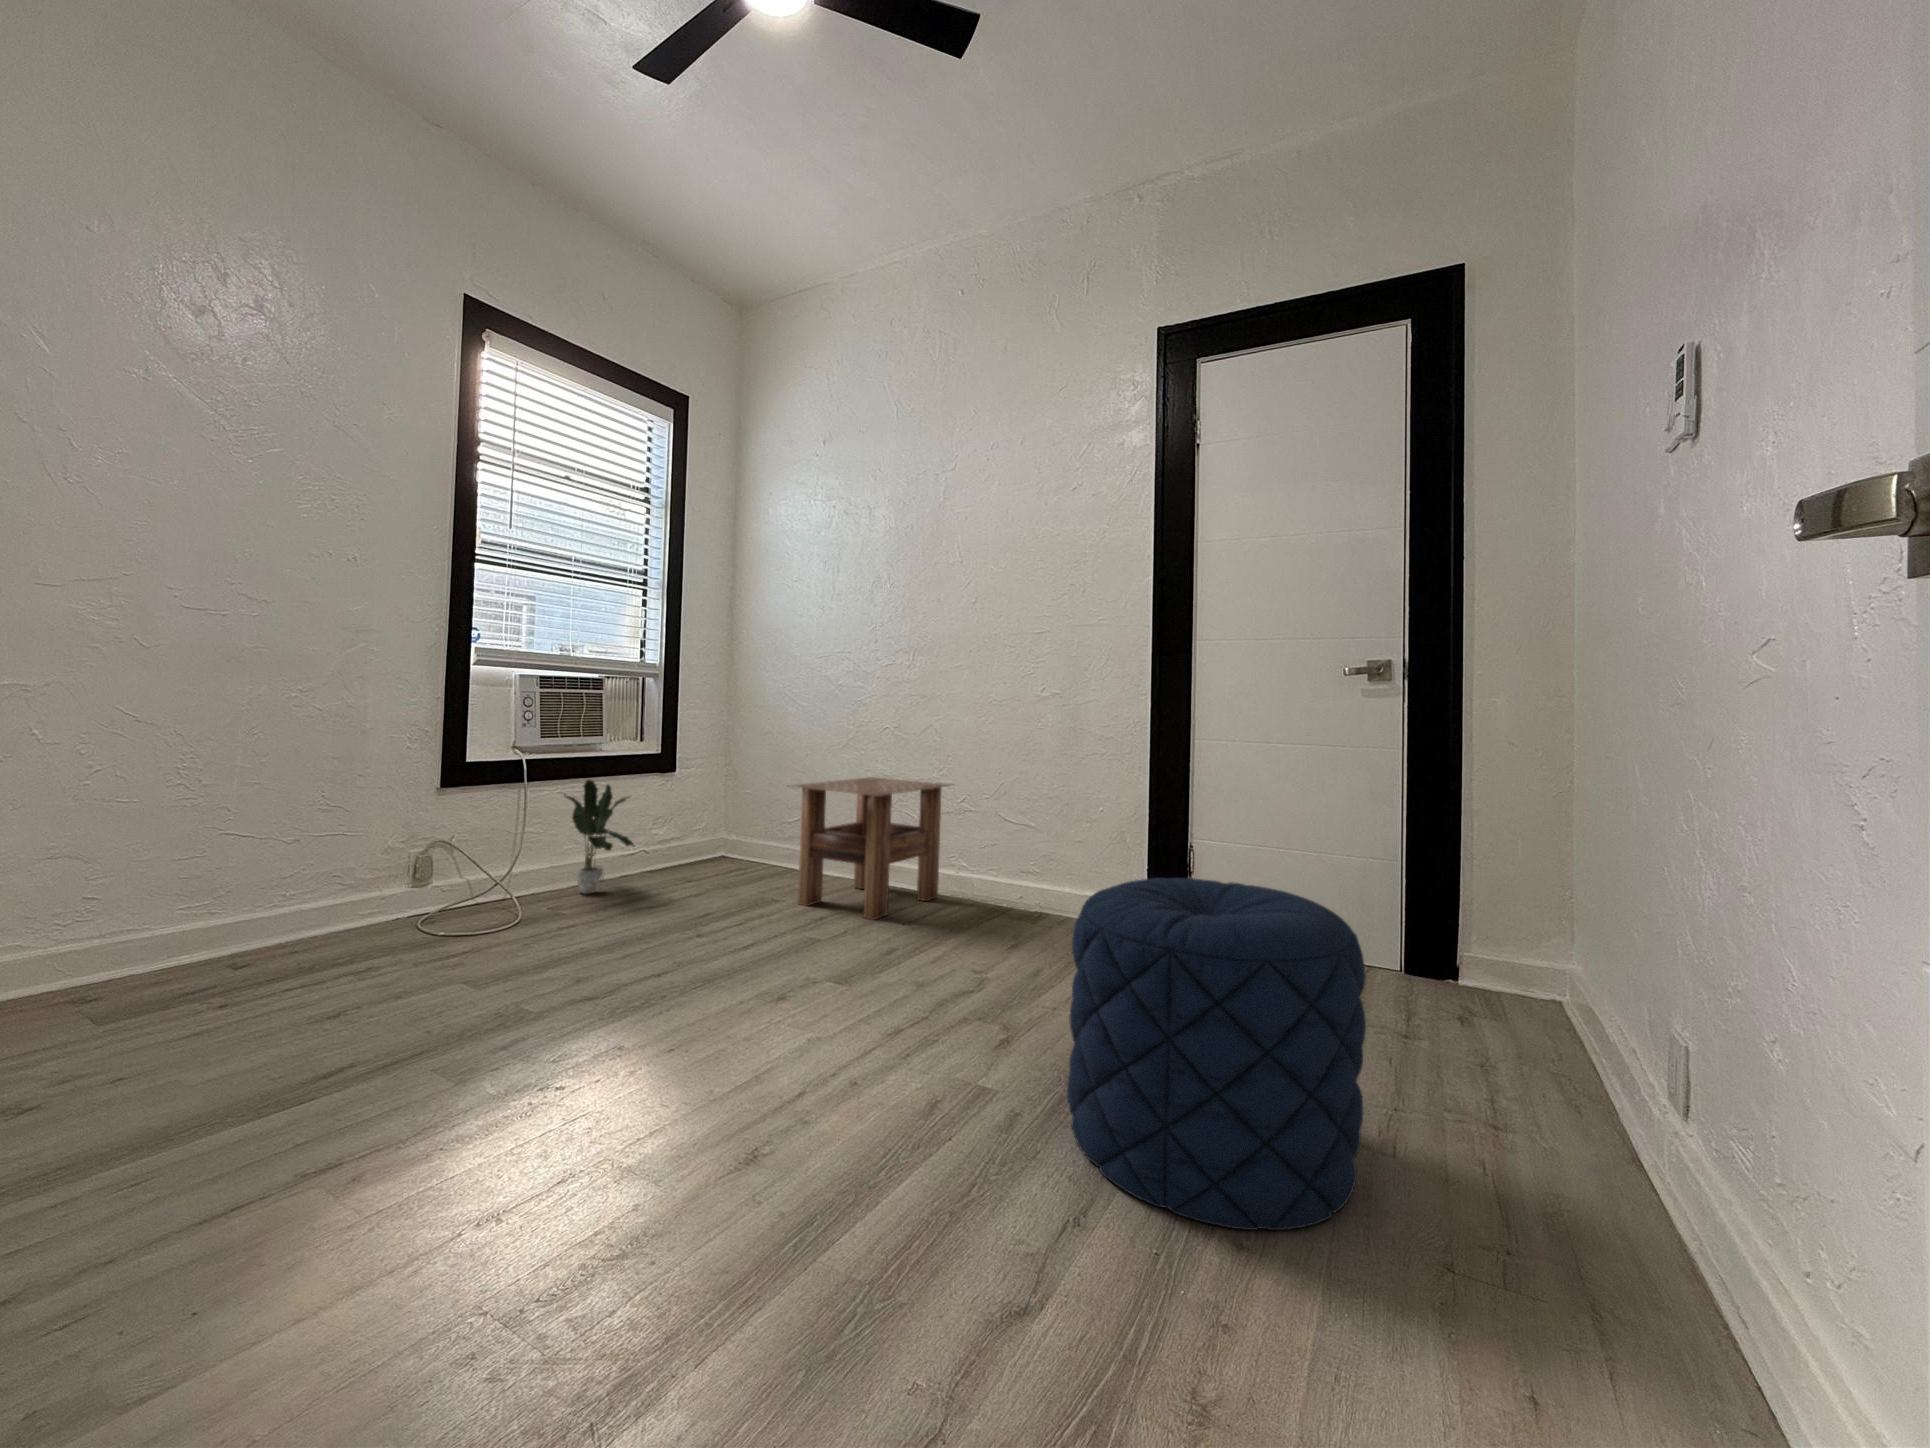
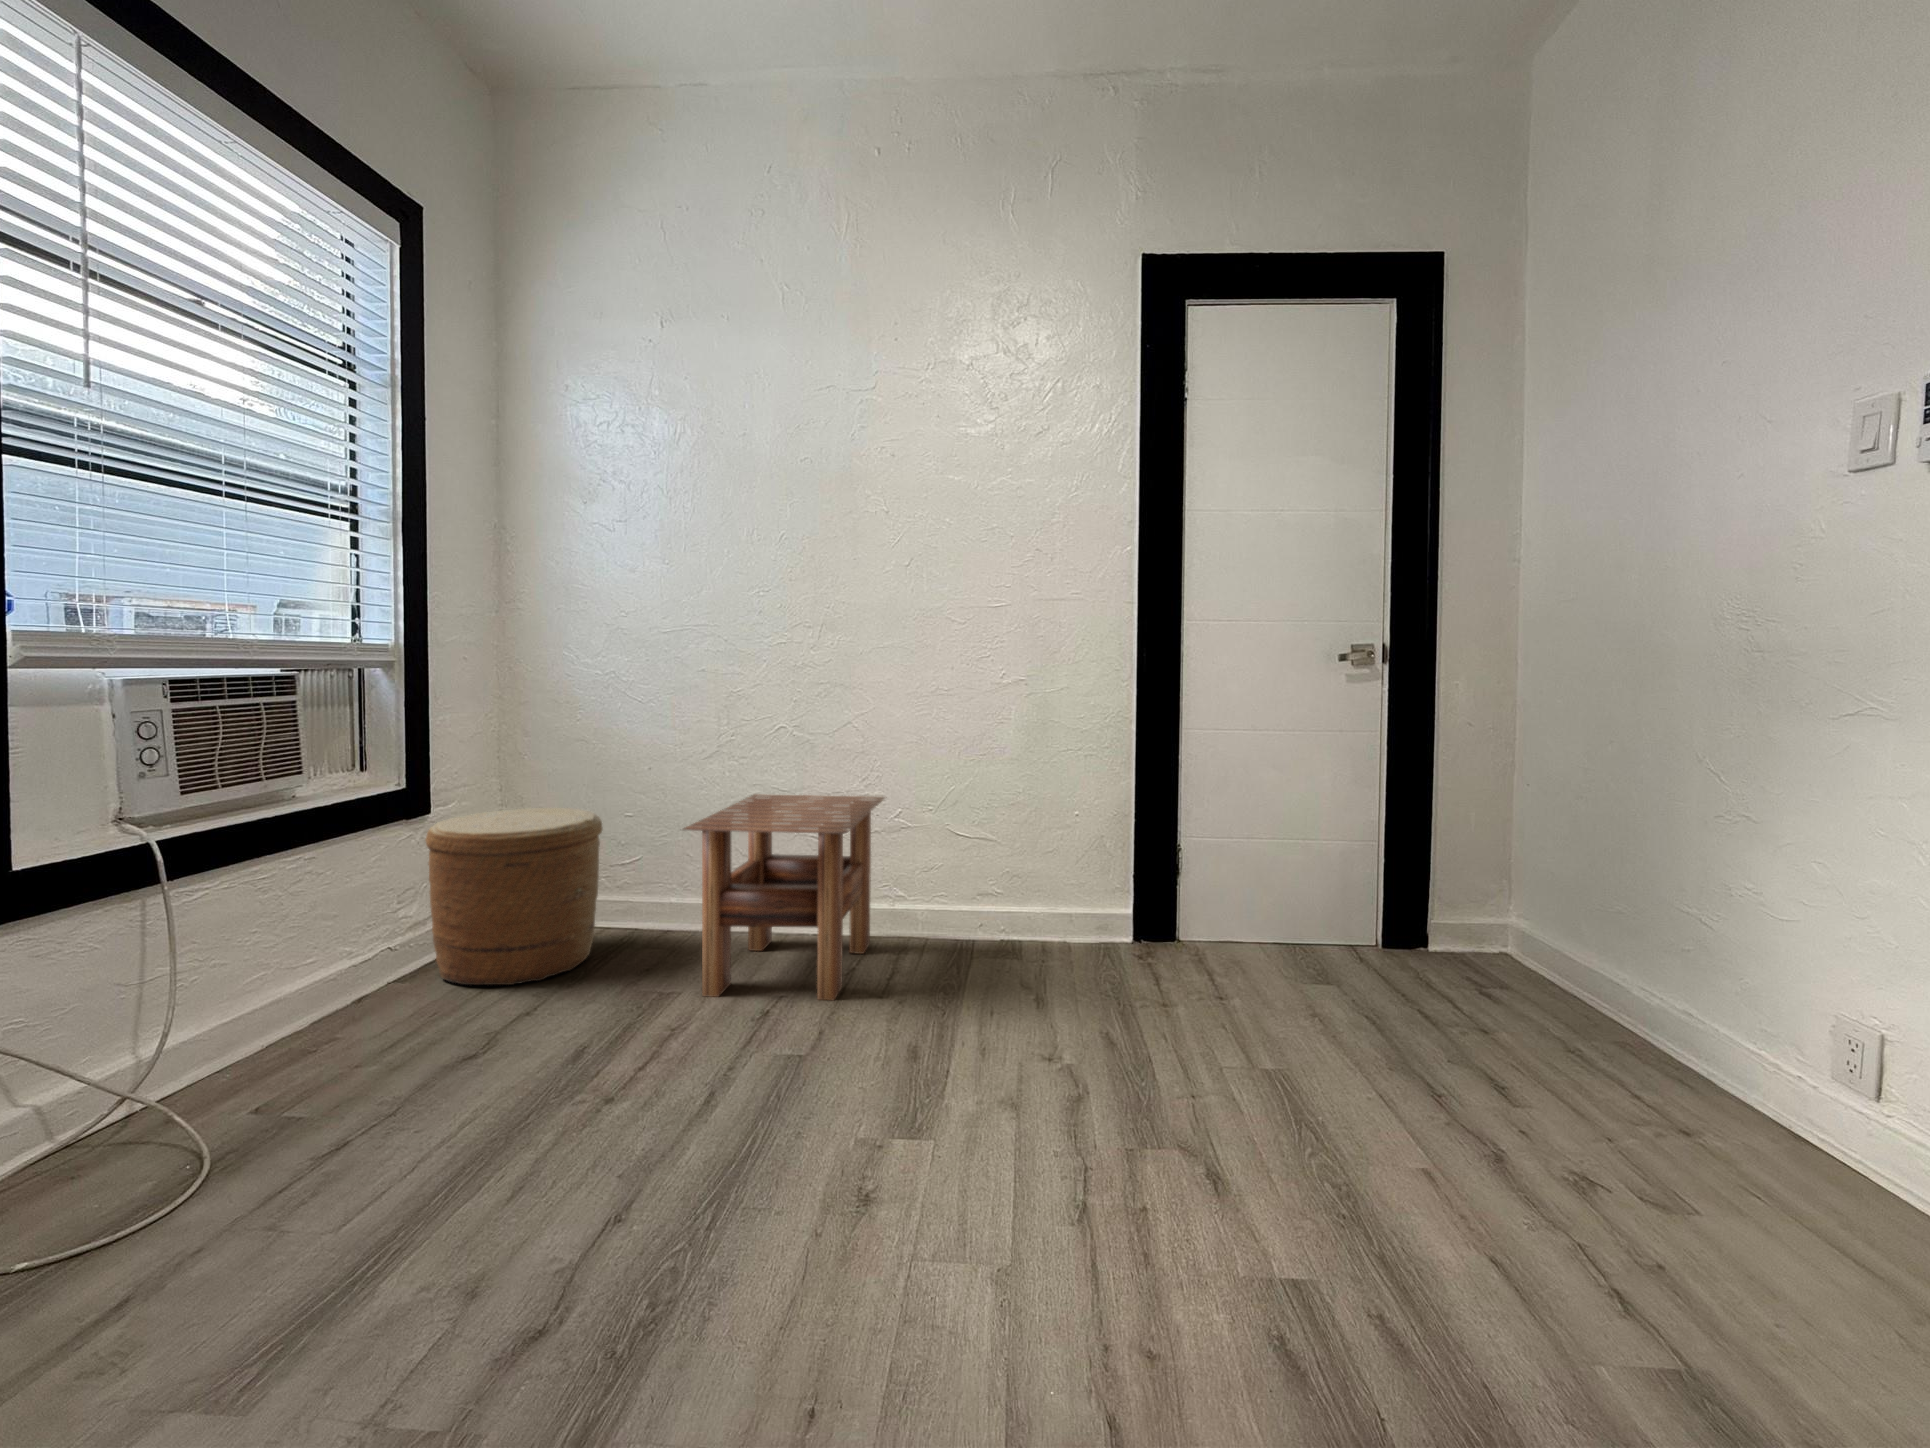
woven basket: none [670,775,773,883] -> present [426,808,602,985]
potted plant: present [564,780,634,894] -> none [240,857,401,1057]
pouf: present [1067,878,1366,1230] -> none [1390,931,1788,1373]

